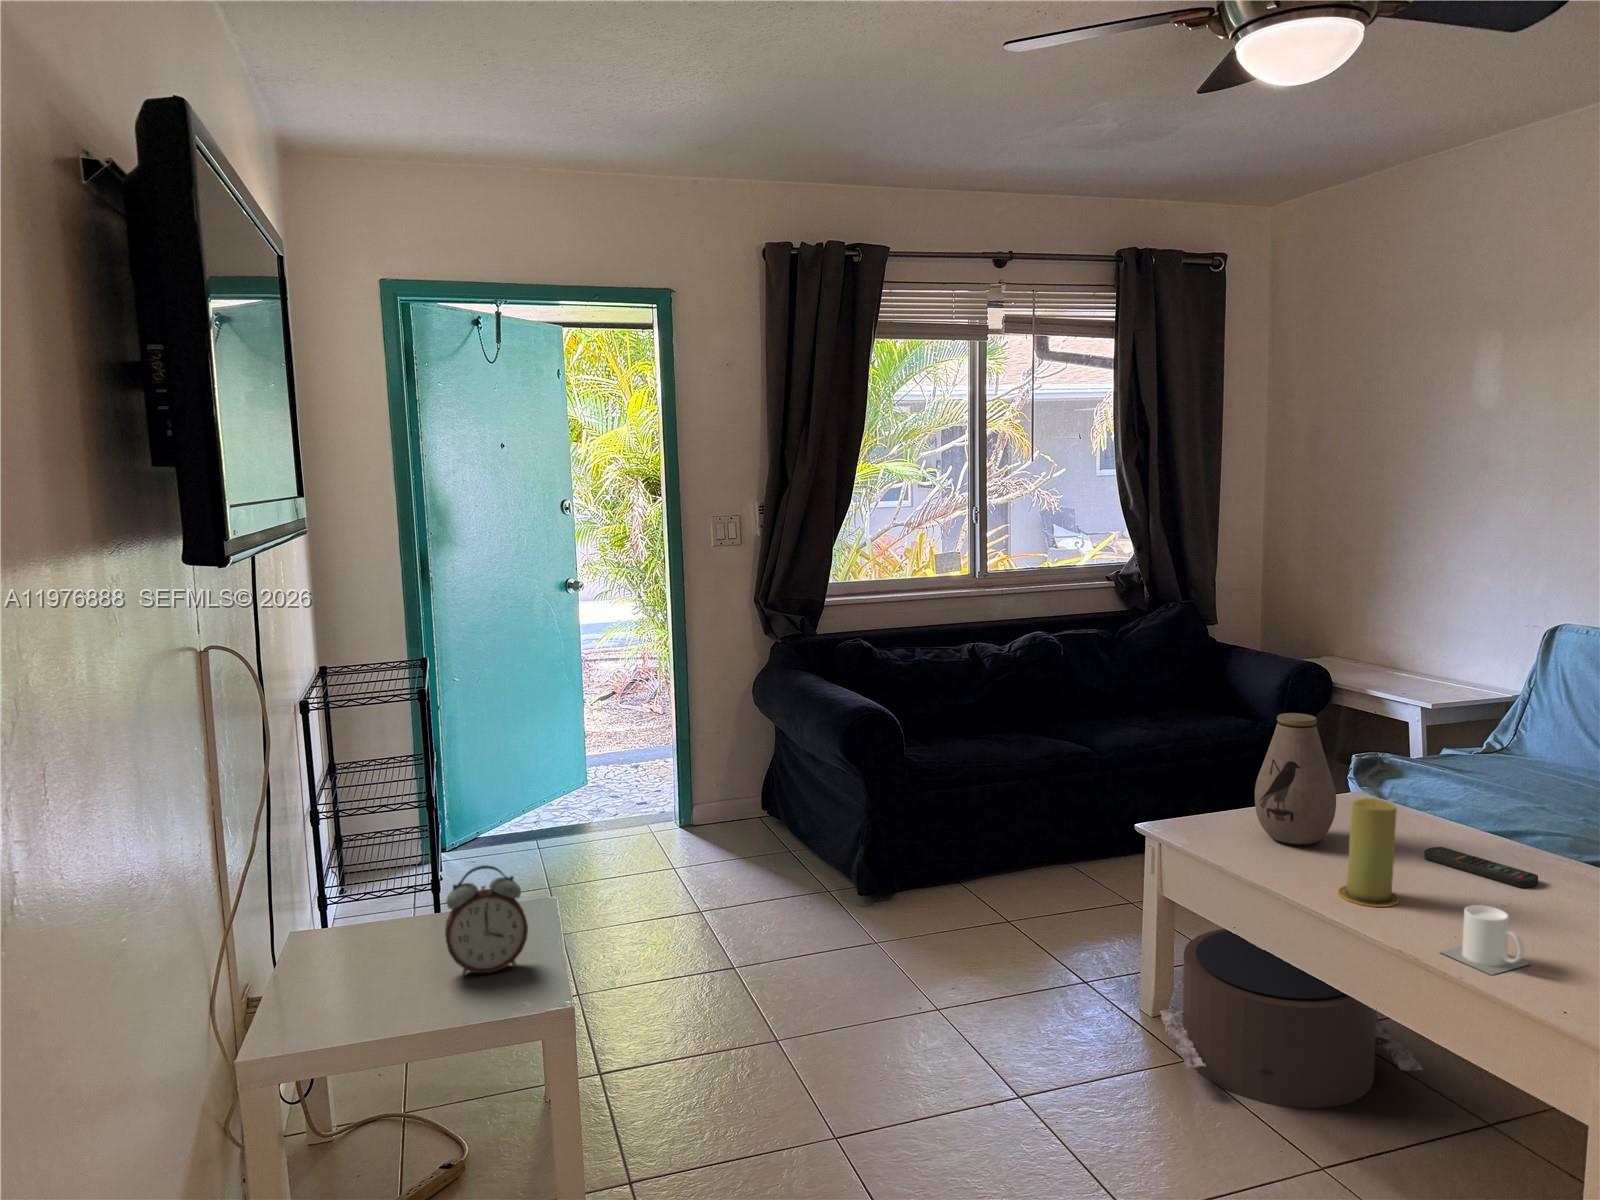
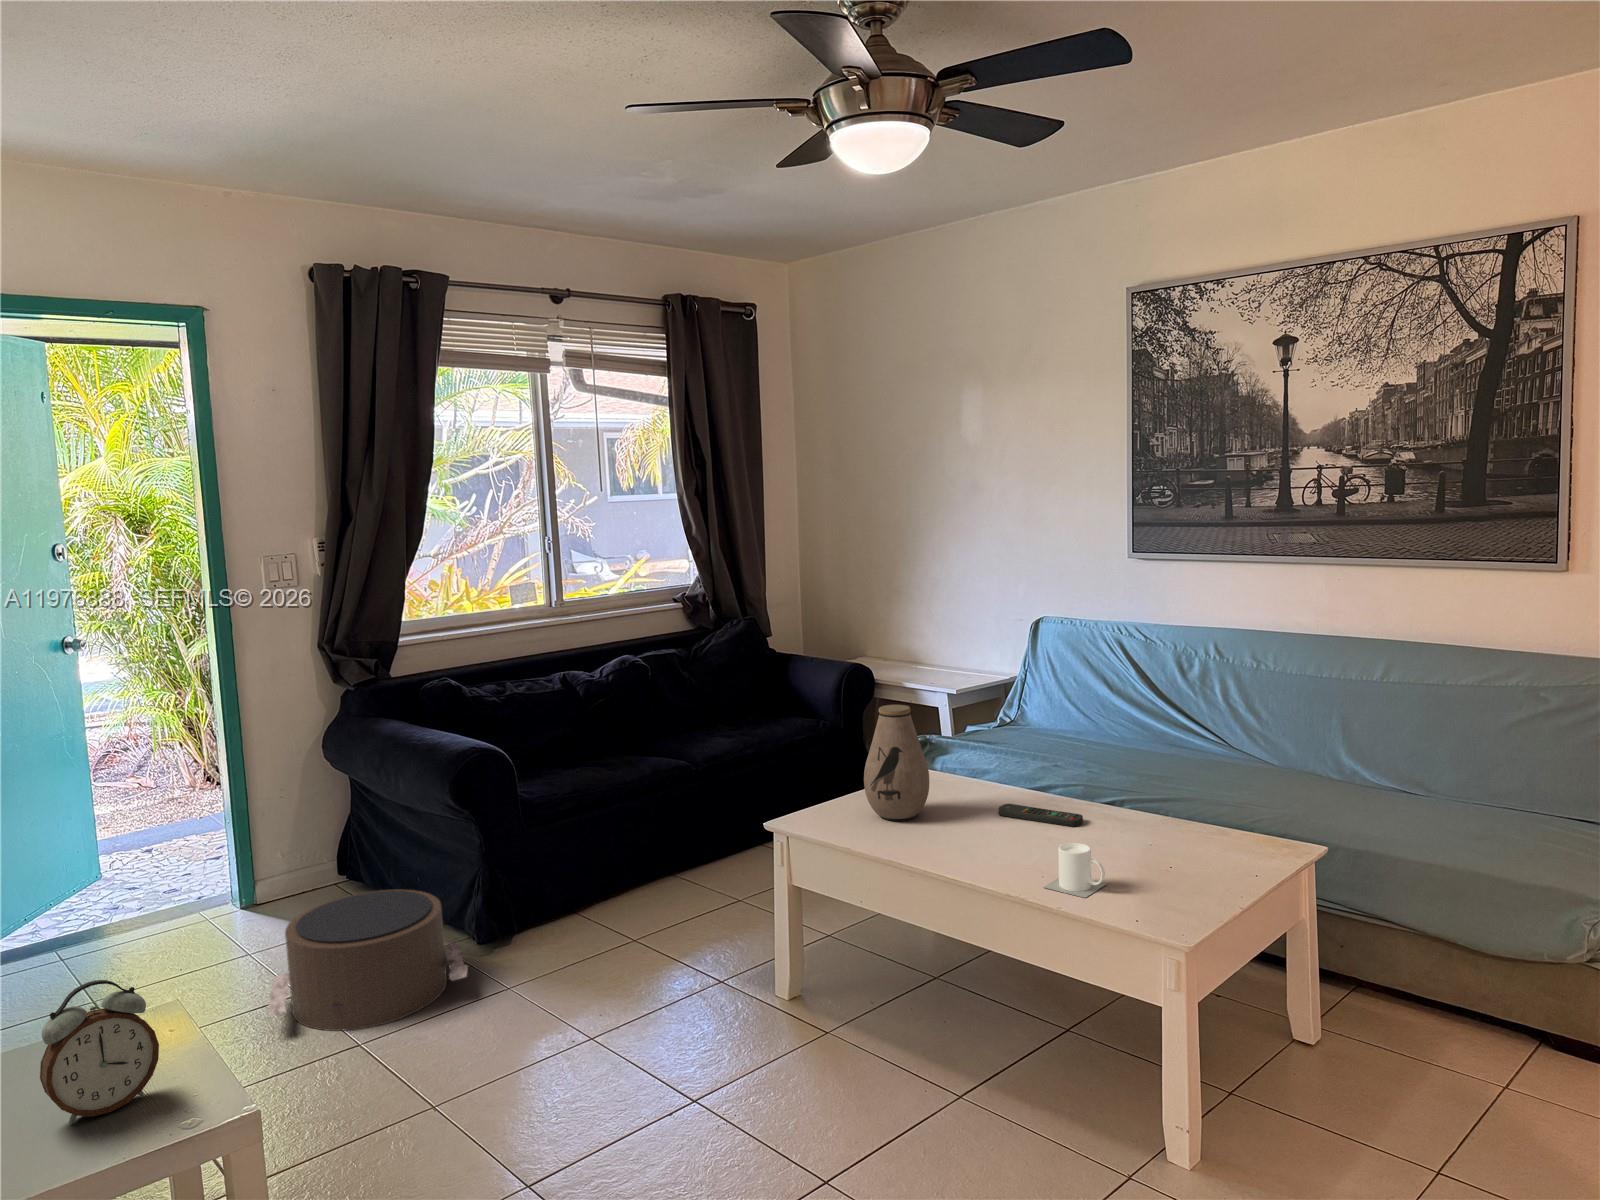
candle: present [1338,798,1400,907] -> none [950,768,998,861]
pouf: present [1160,929,1423,1108] -> present [268,890,468,1031]

